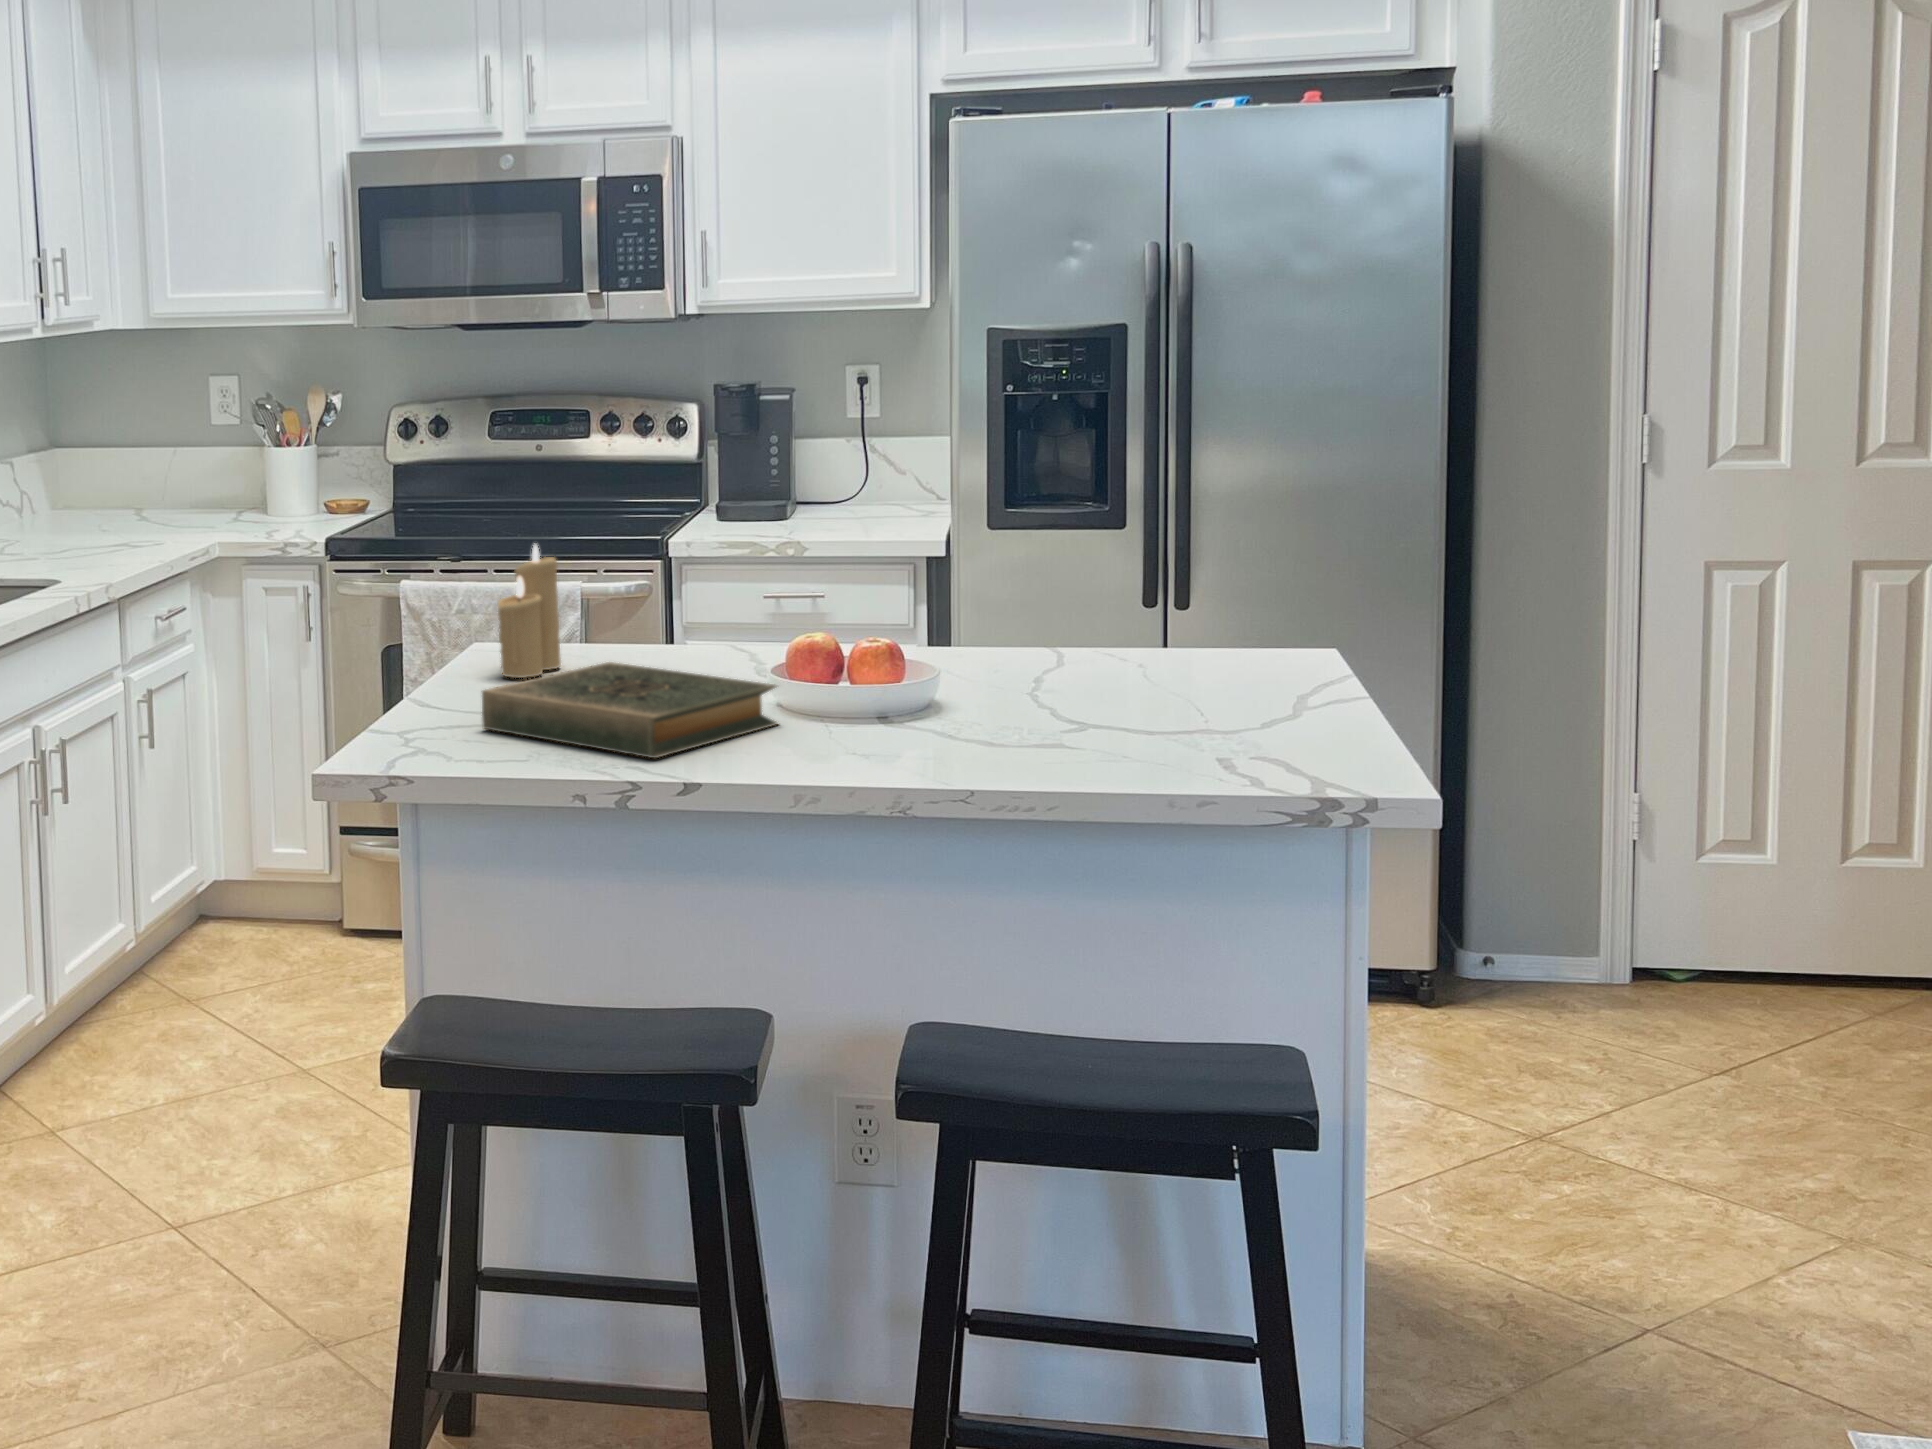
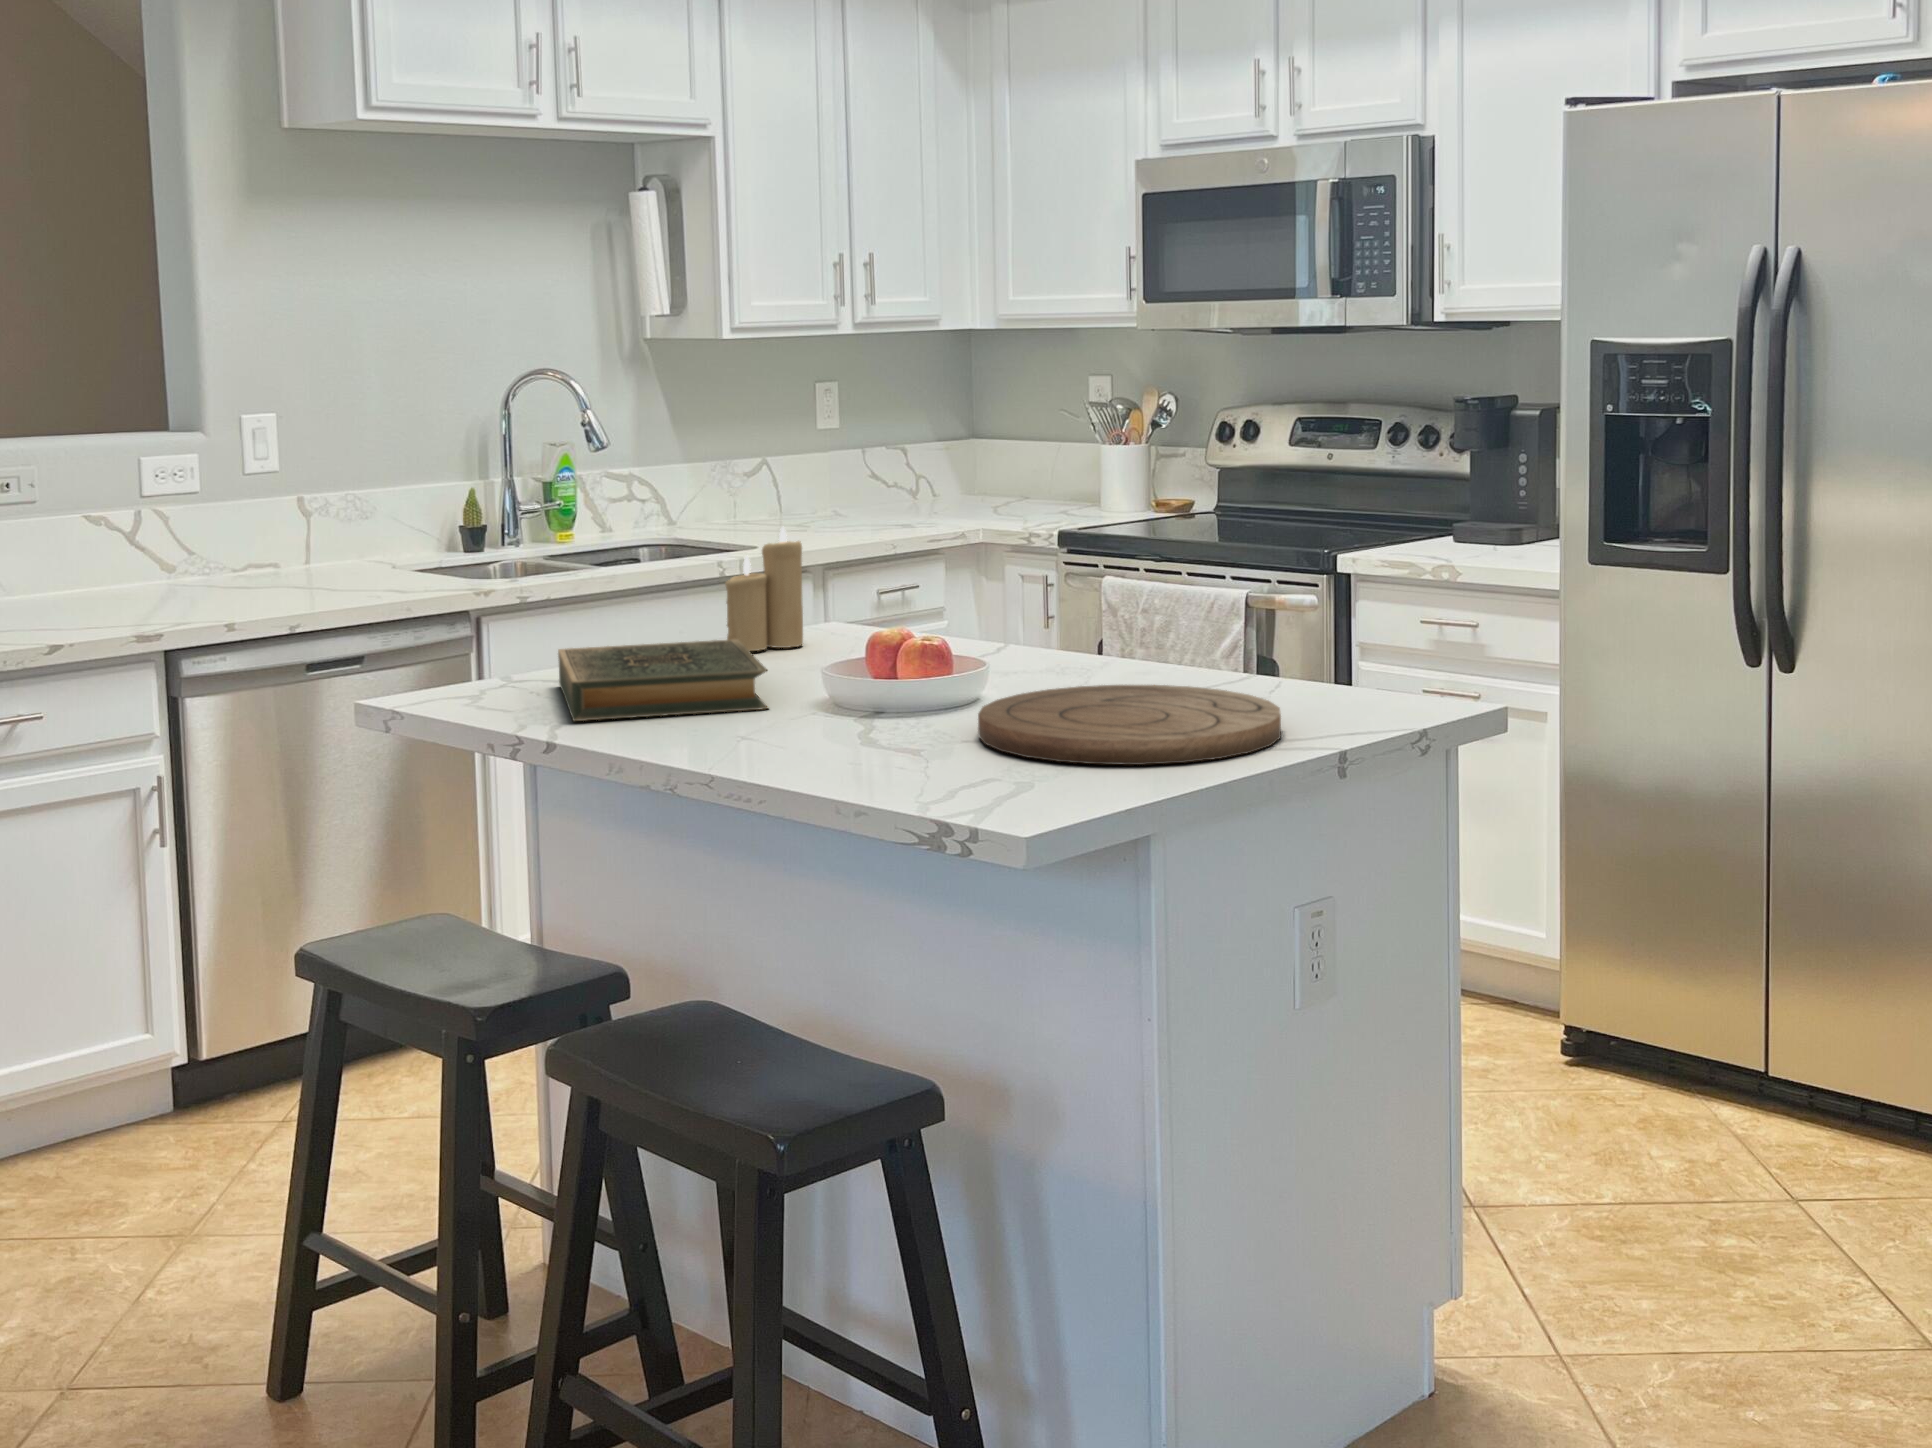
cutting board: none [1020,658,1310,733] -> present [978,685,1281,765]

